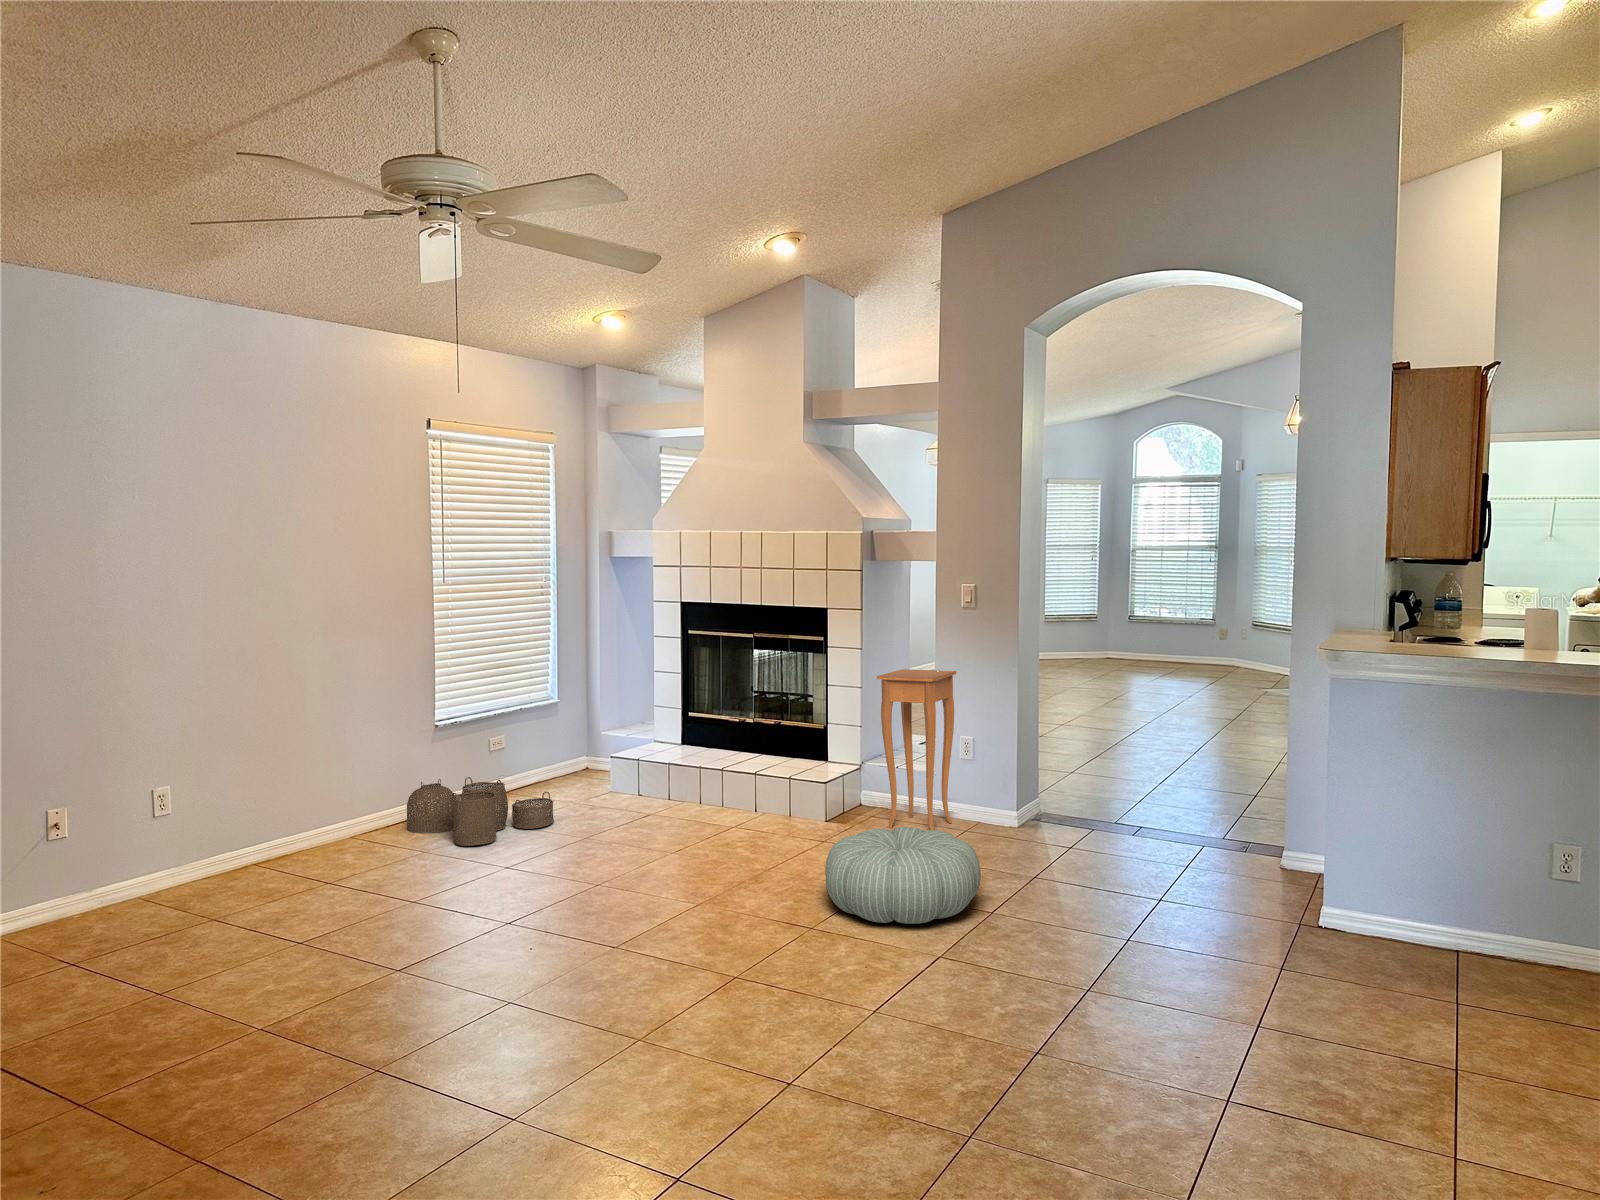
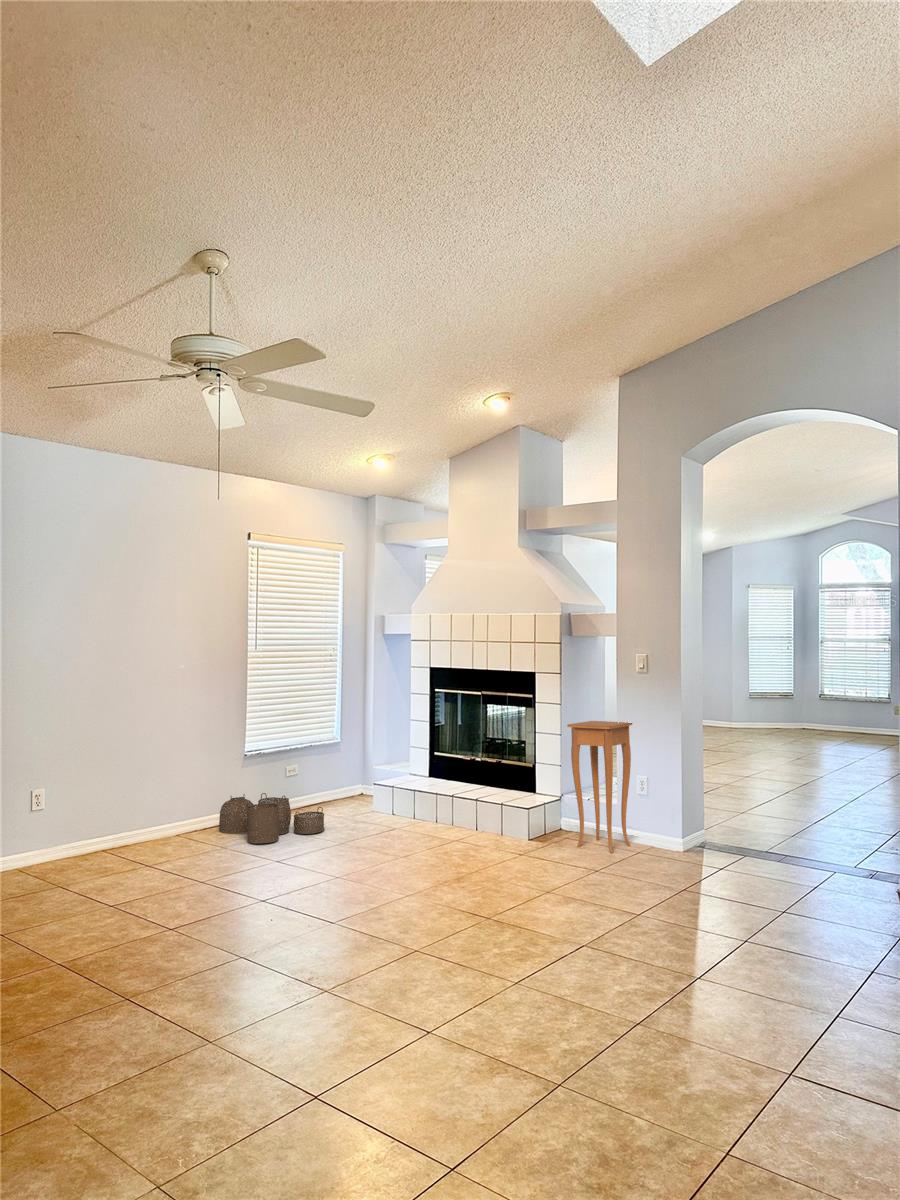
pouf: present [825,827,981,924] -> none [505,842,631,919]

